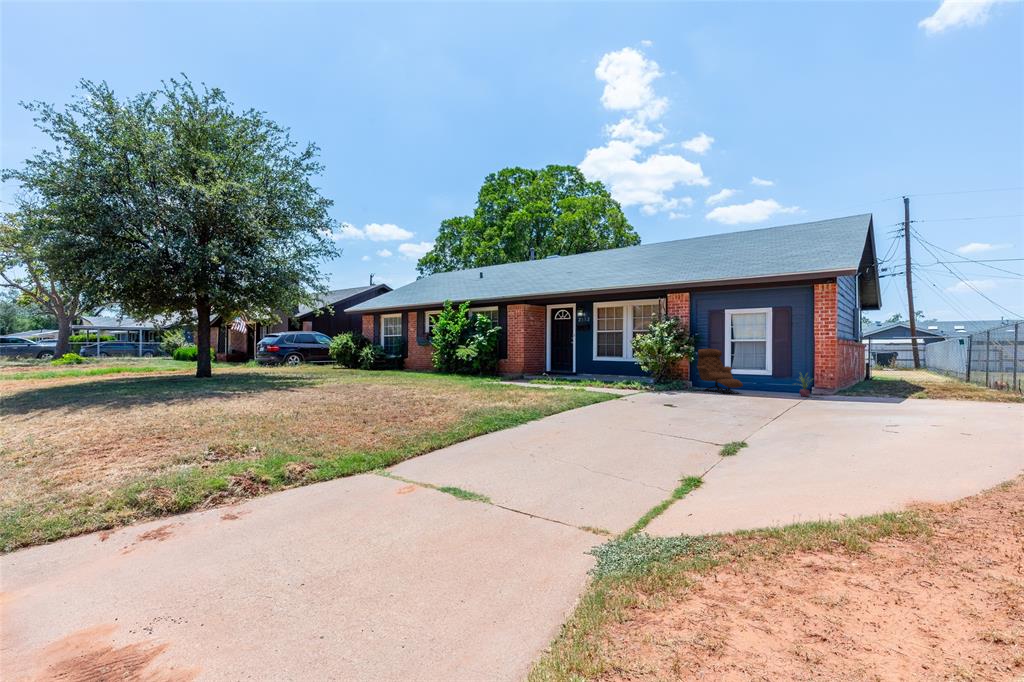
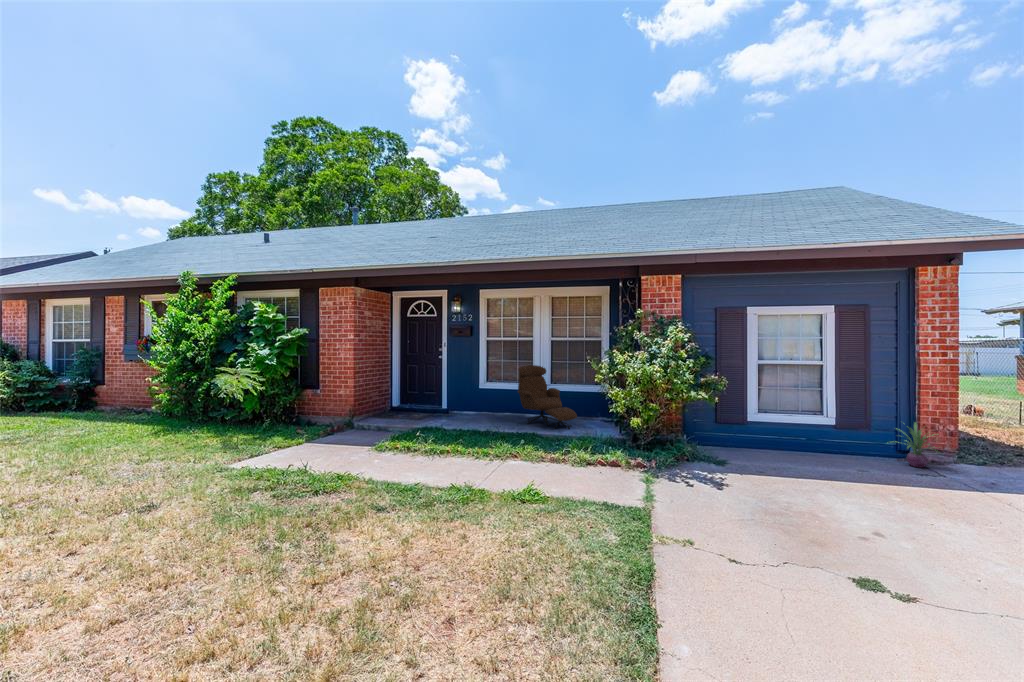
lounge chair: present [697,349,743,393] -> present [518,365,577,429]

